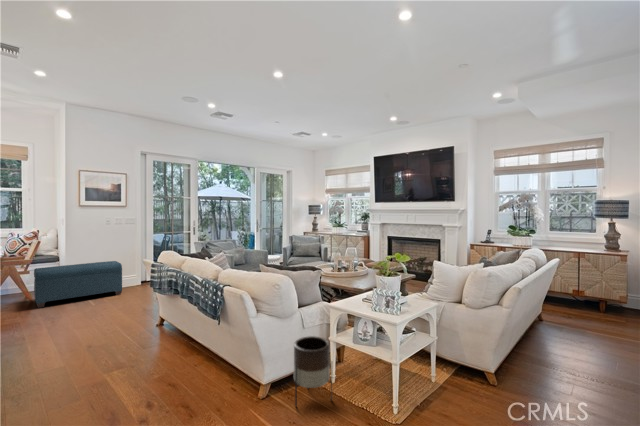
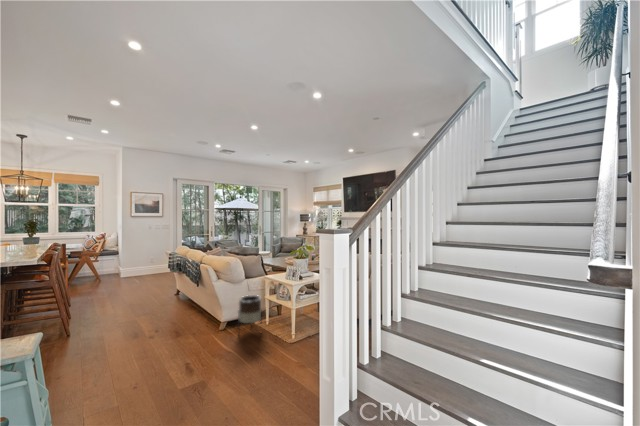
bench: present [34,261,122,308] -> none [101,254,159,284]

